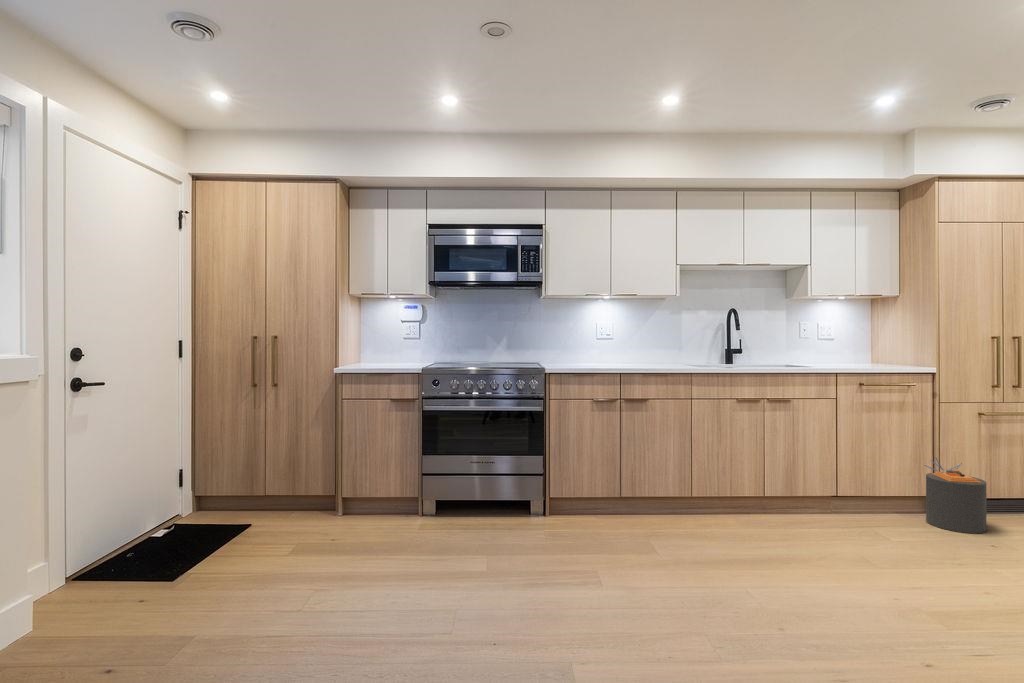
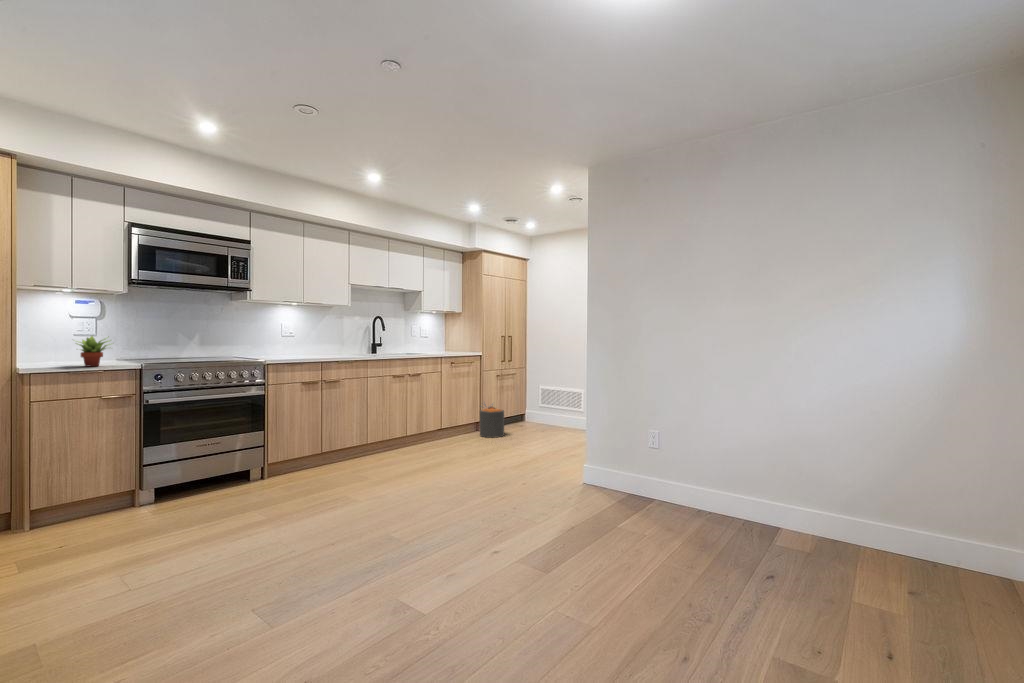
succulent plant: none [372,339,403,369] -> present [76,336,110,367]

